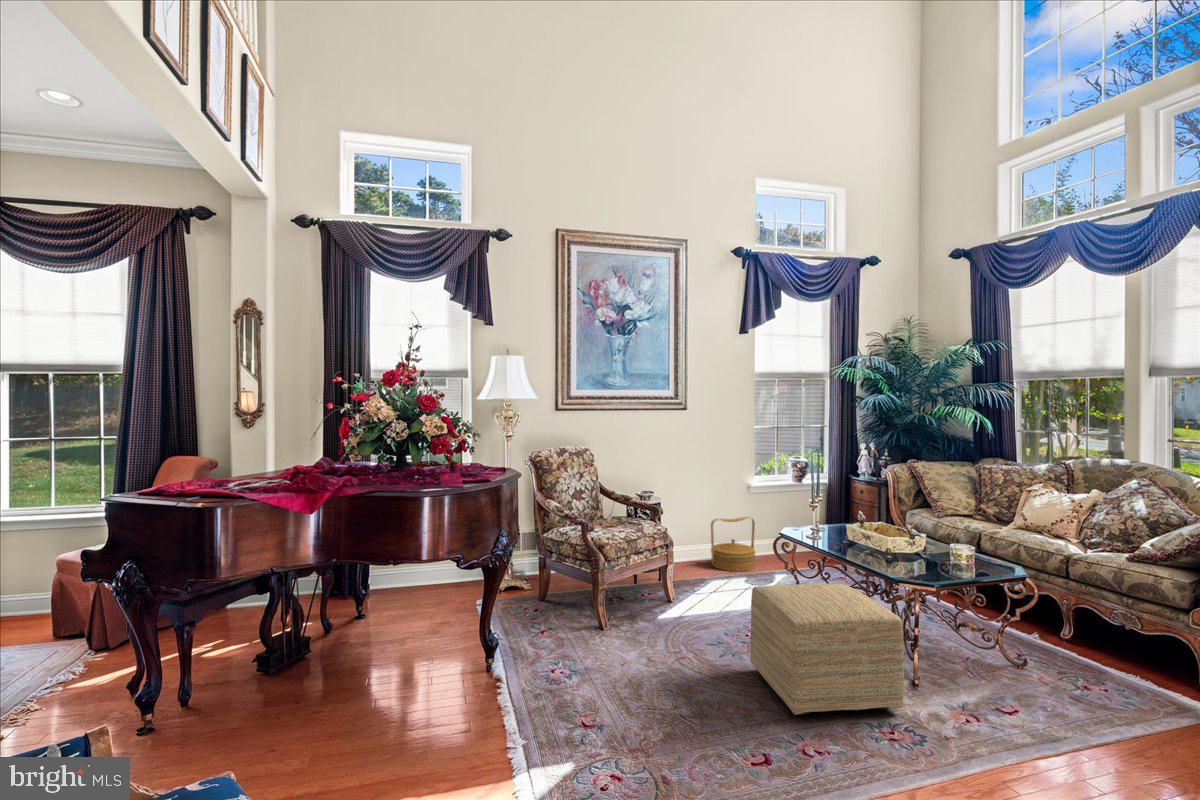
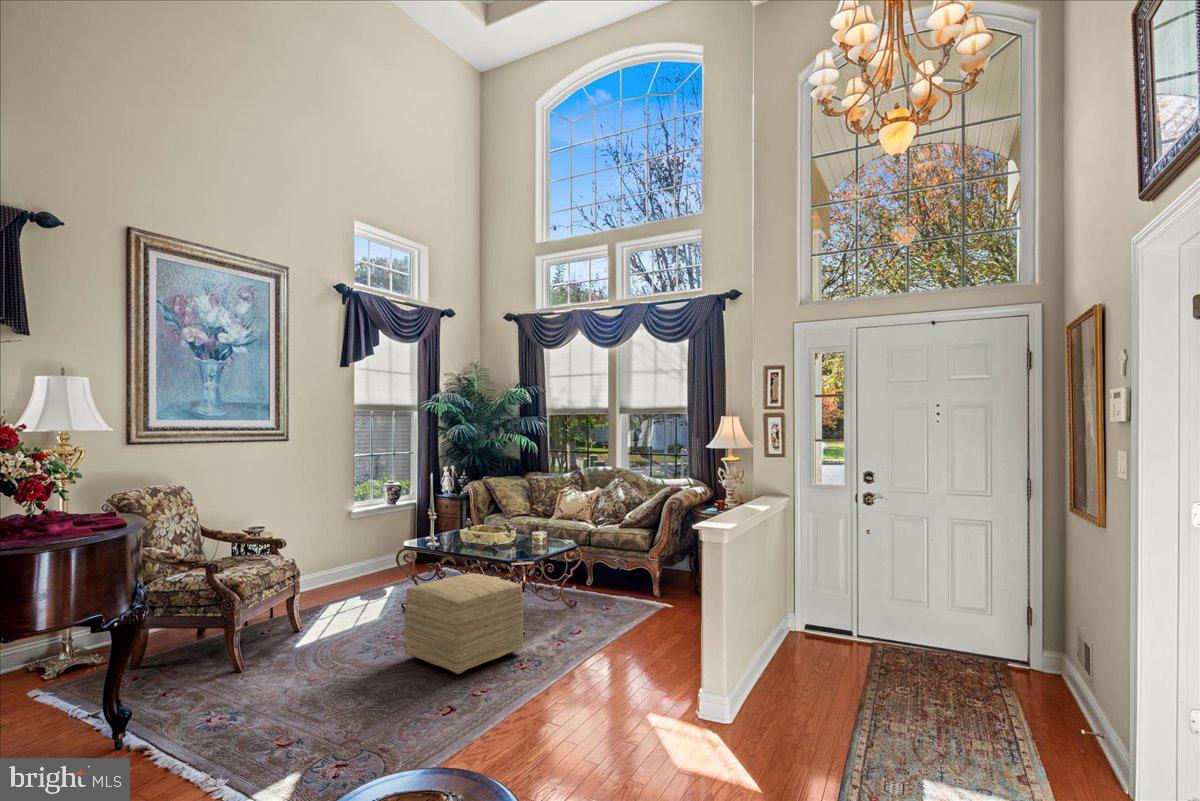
woven basket: present [711,517,756,571] -> none [313,541,359,596]

